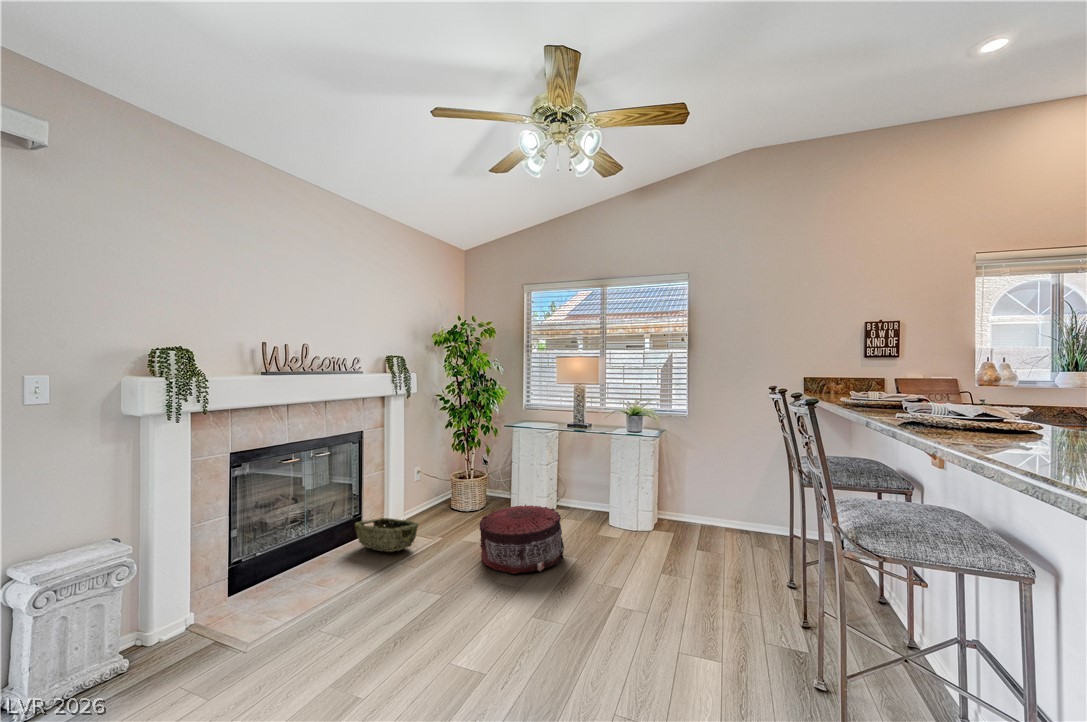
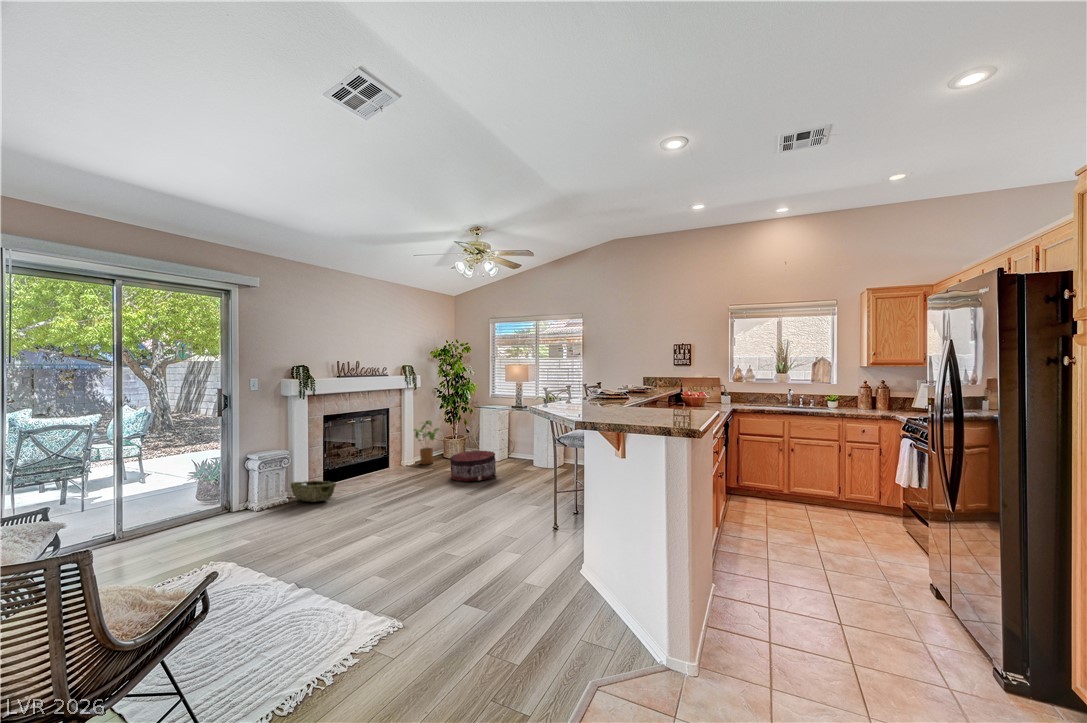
house plant: none [404,449,451,526] -> present [414,420,439,464]
woven basket: present [355,518,419,552] -> present [291,481,336,502]

